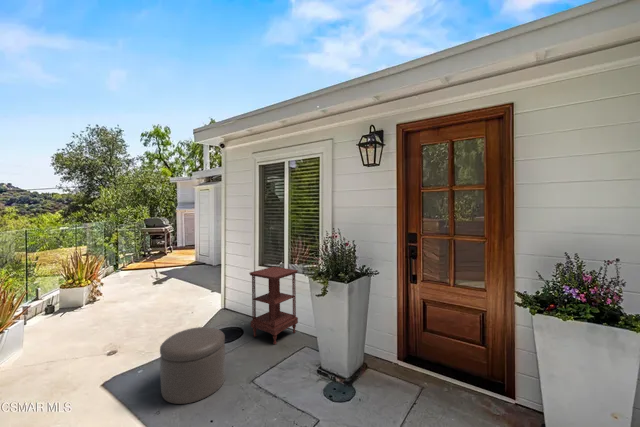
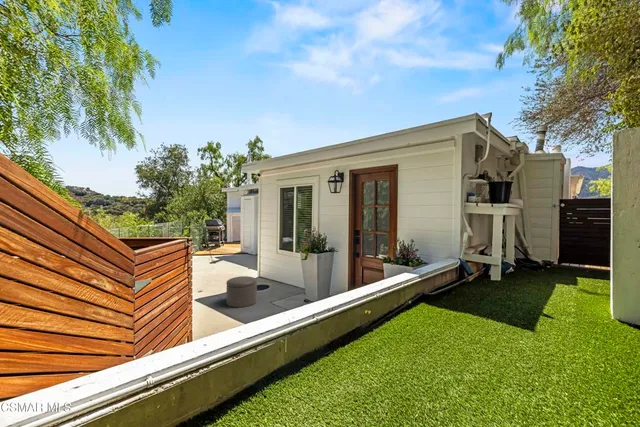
side table: present [249,267,298,344] -> none [272,250,300,292]

